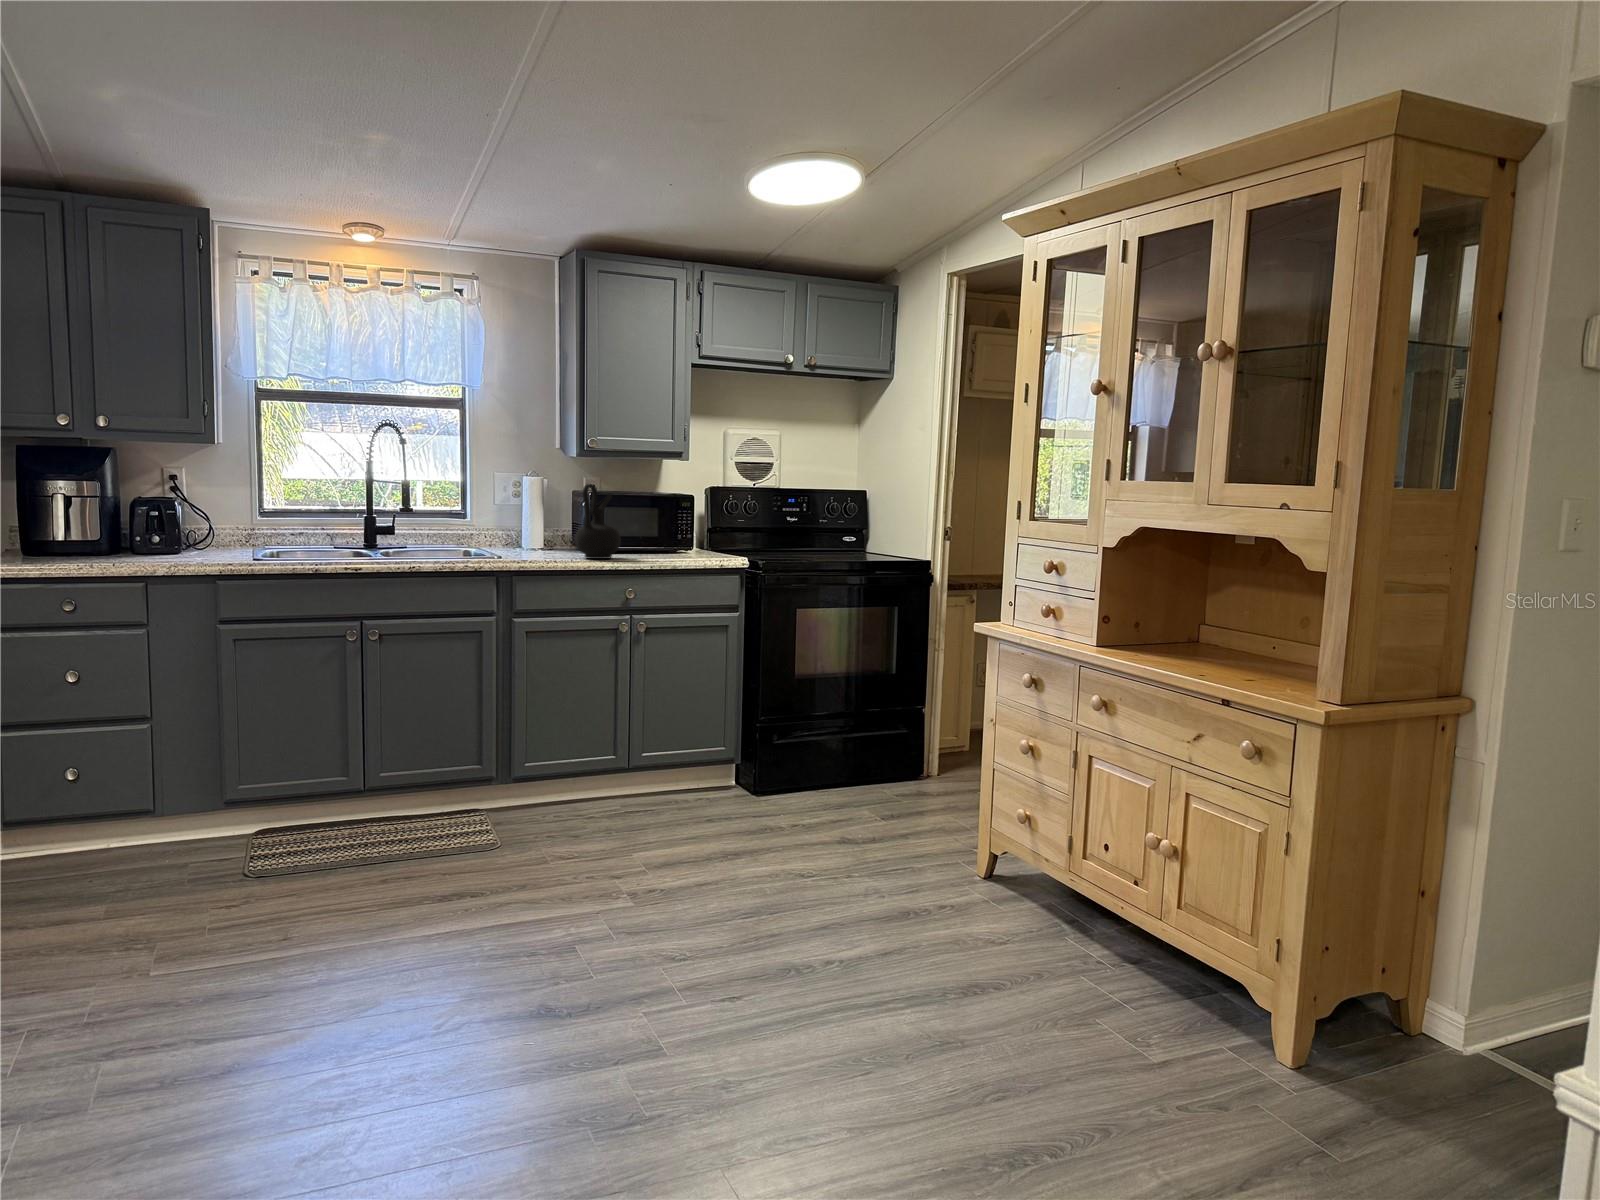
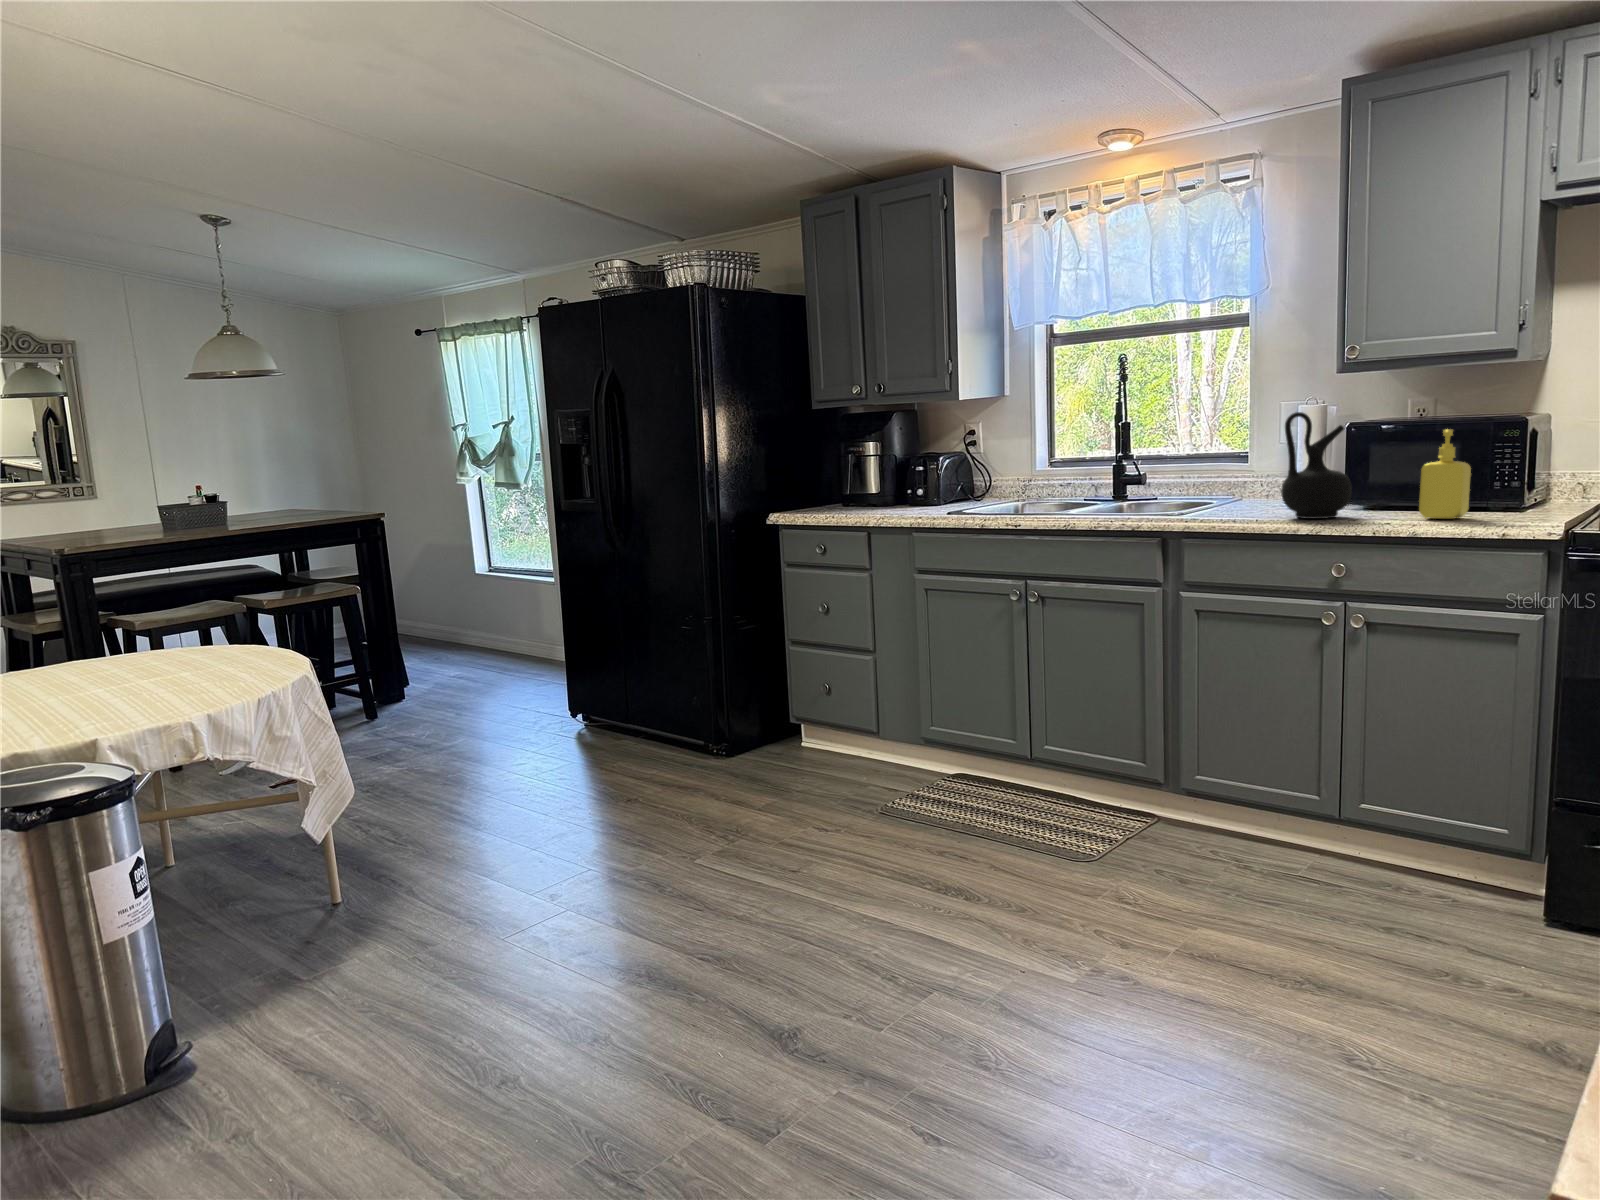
soap dispenser: none [658,501,685,557] -> present [1419,429,1471,519]

